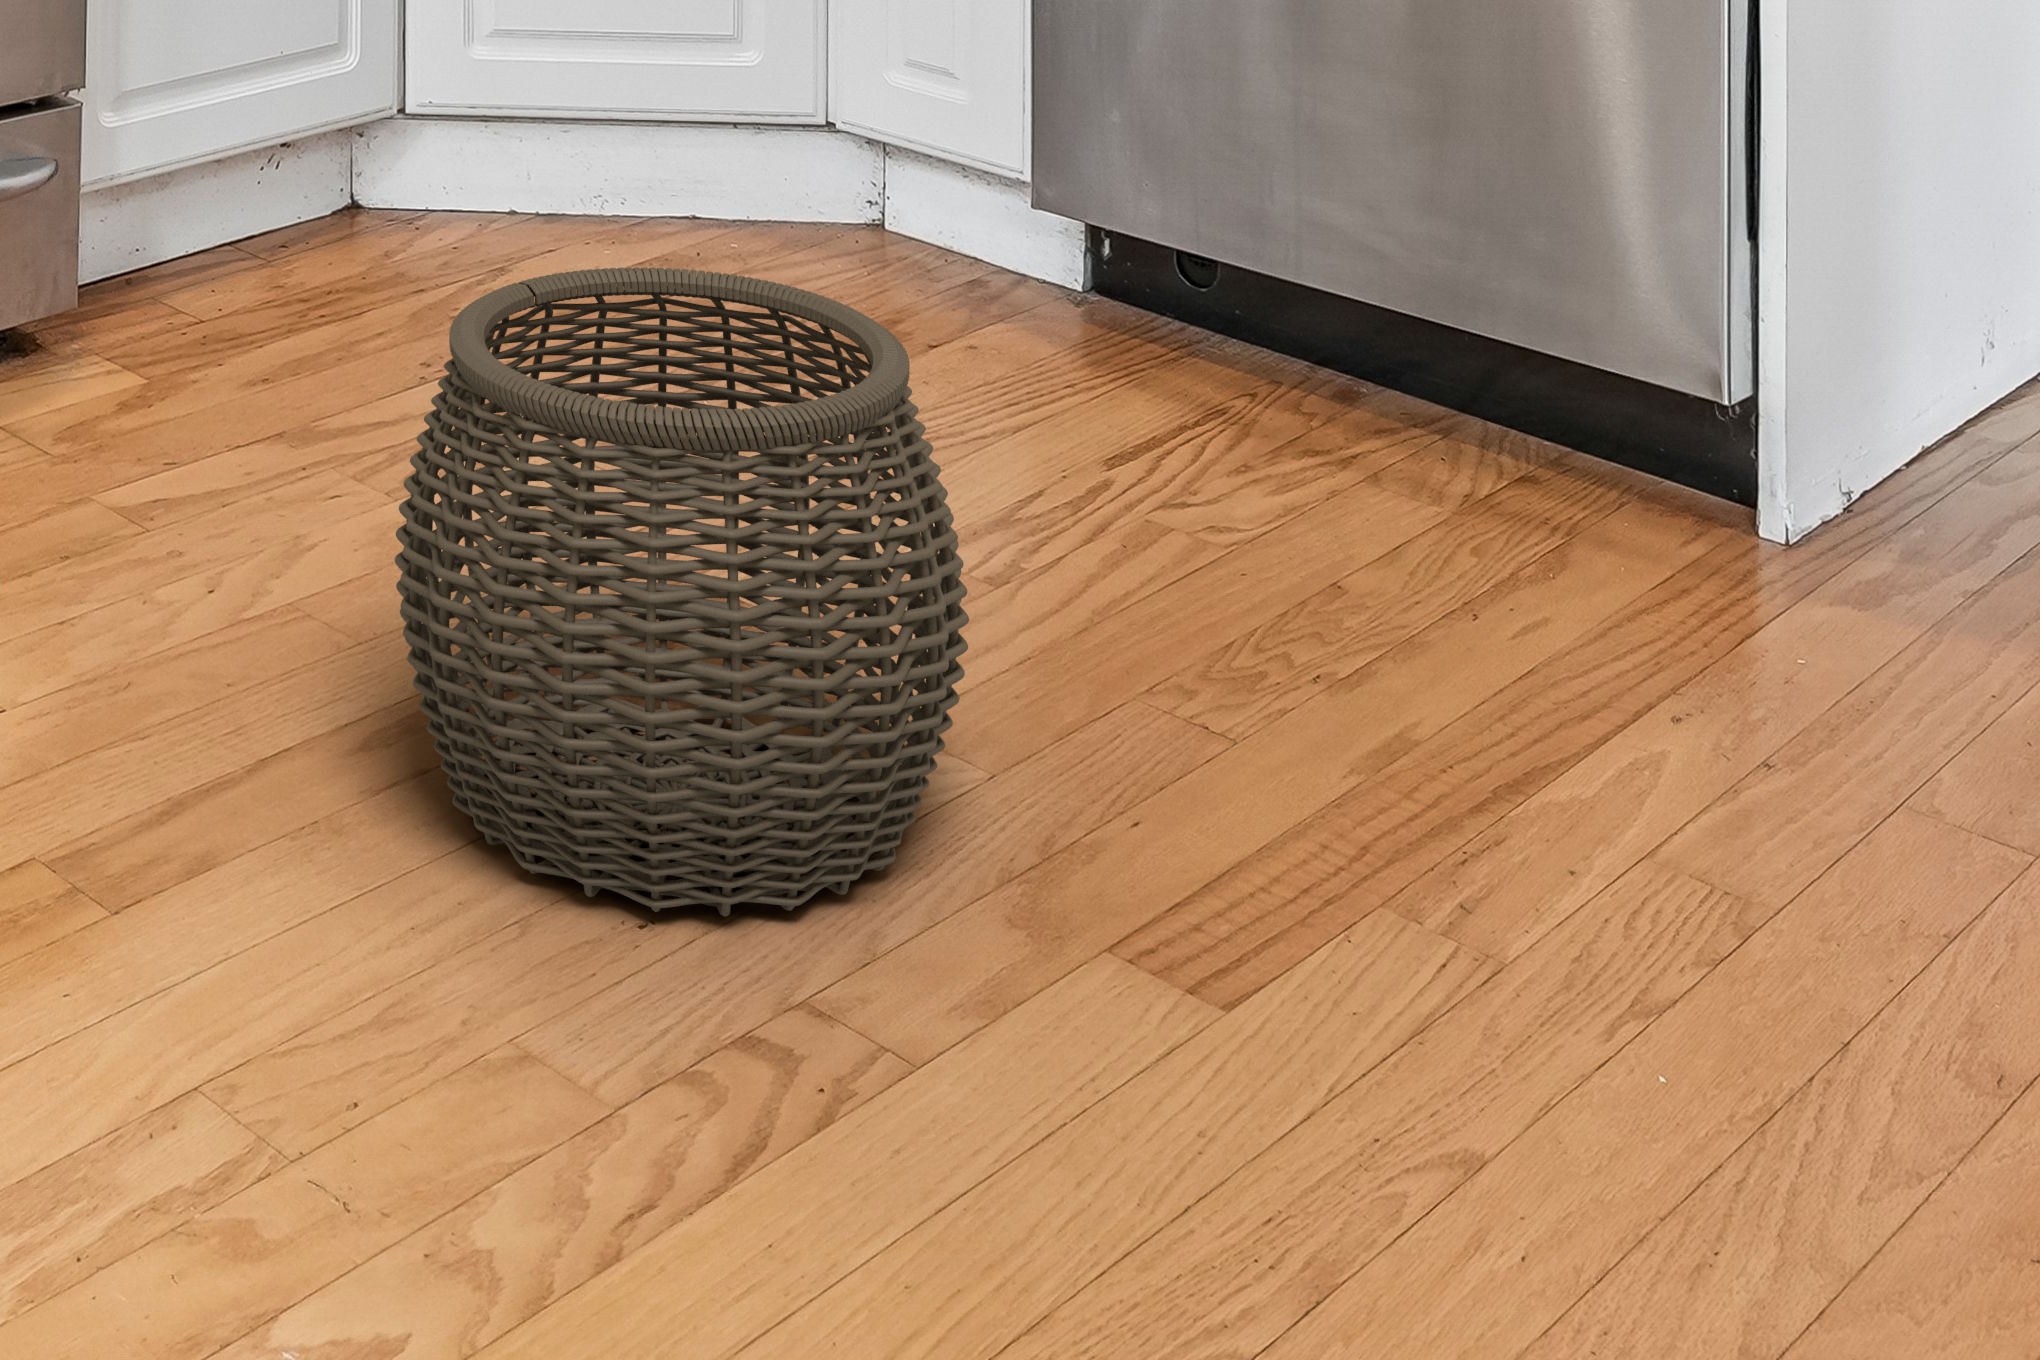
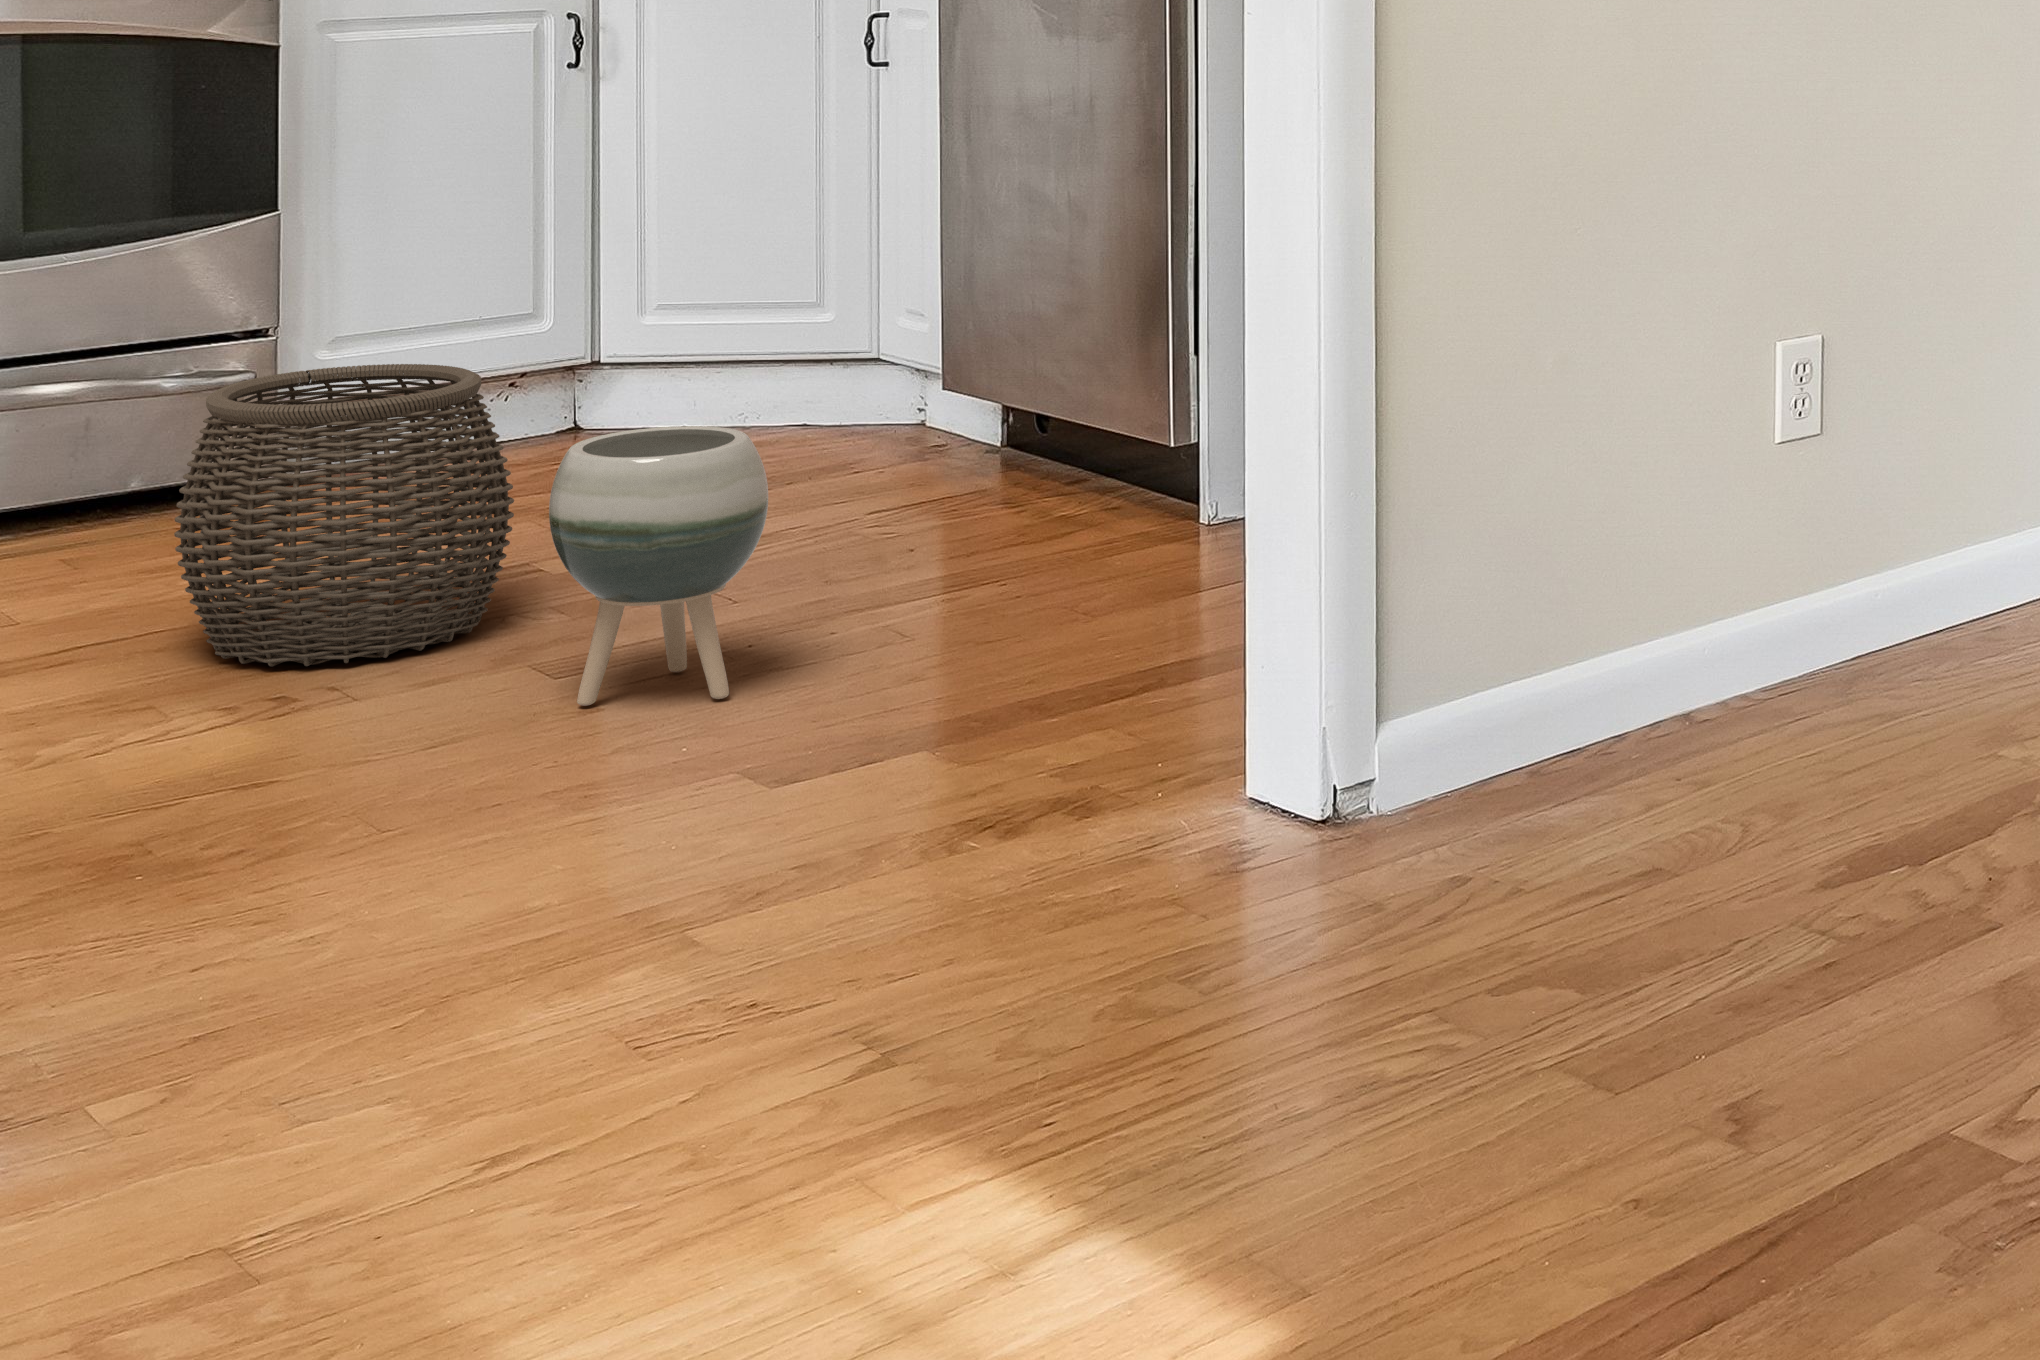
planter: none [1350,497,1810,1128] -> present [549,426,768,706]

